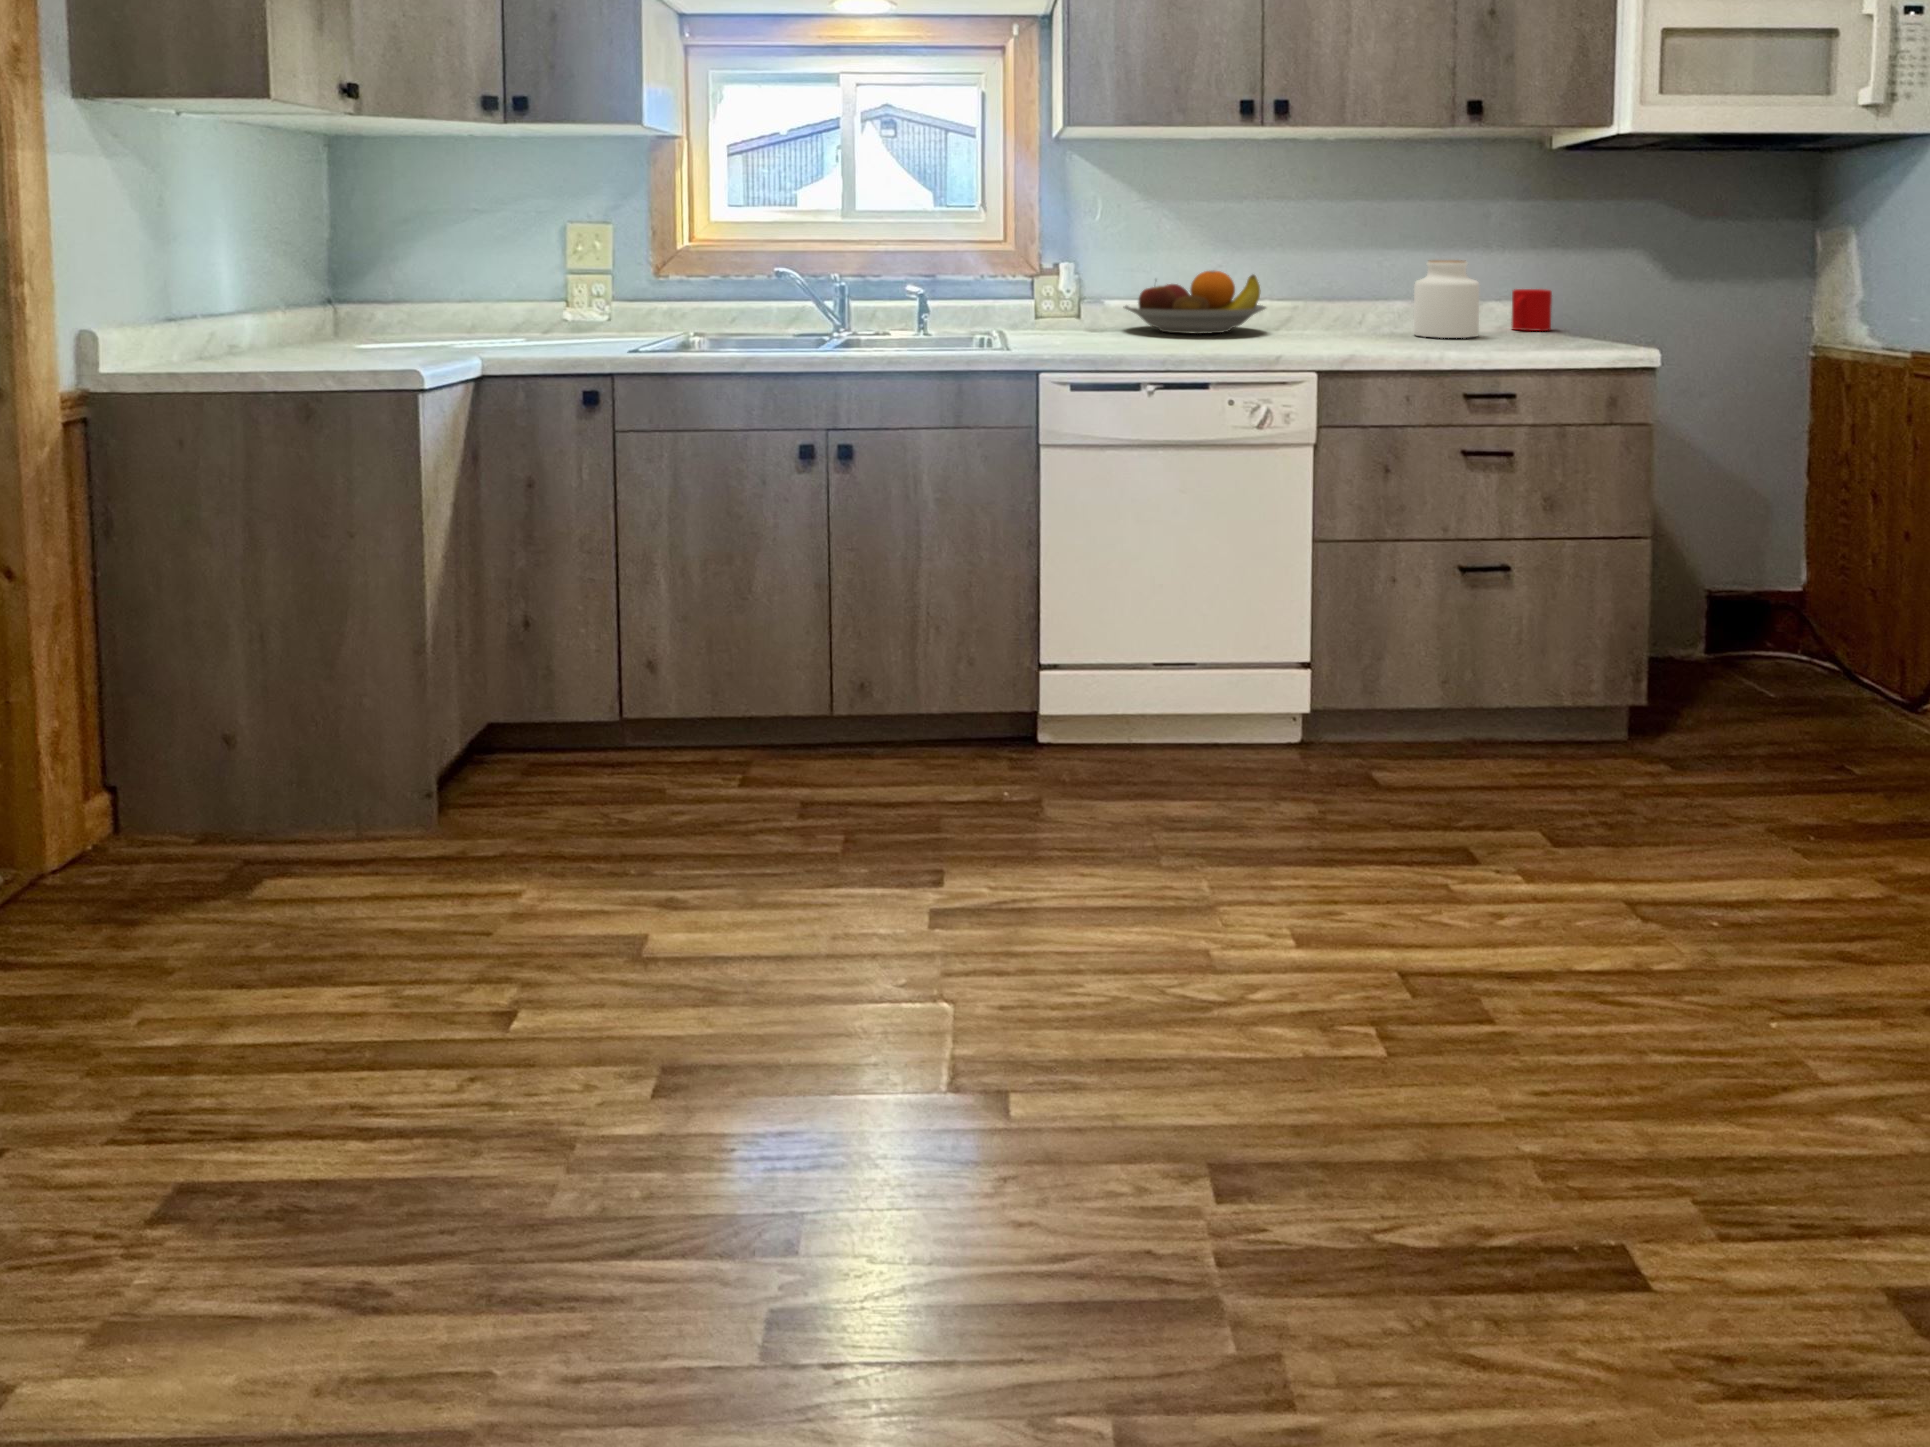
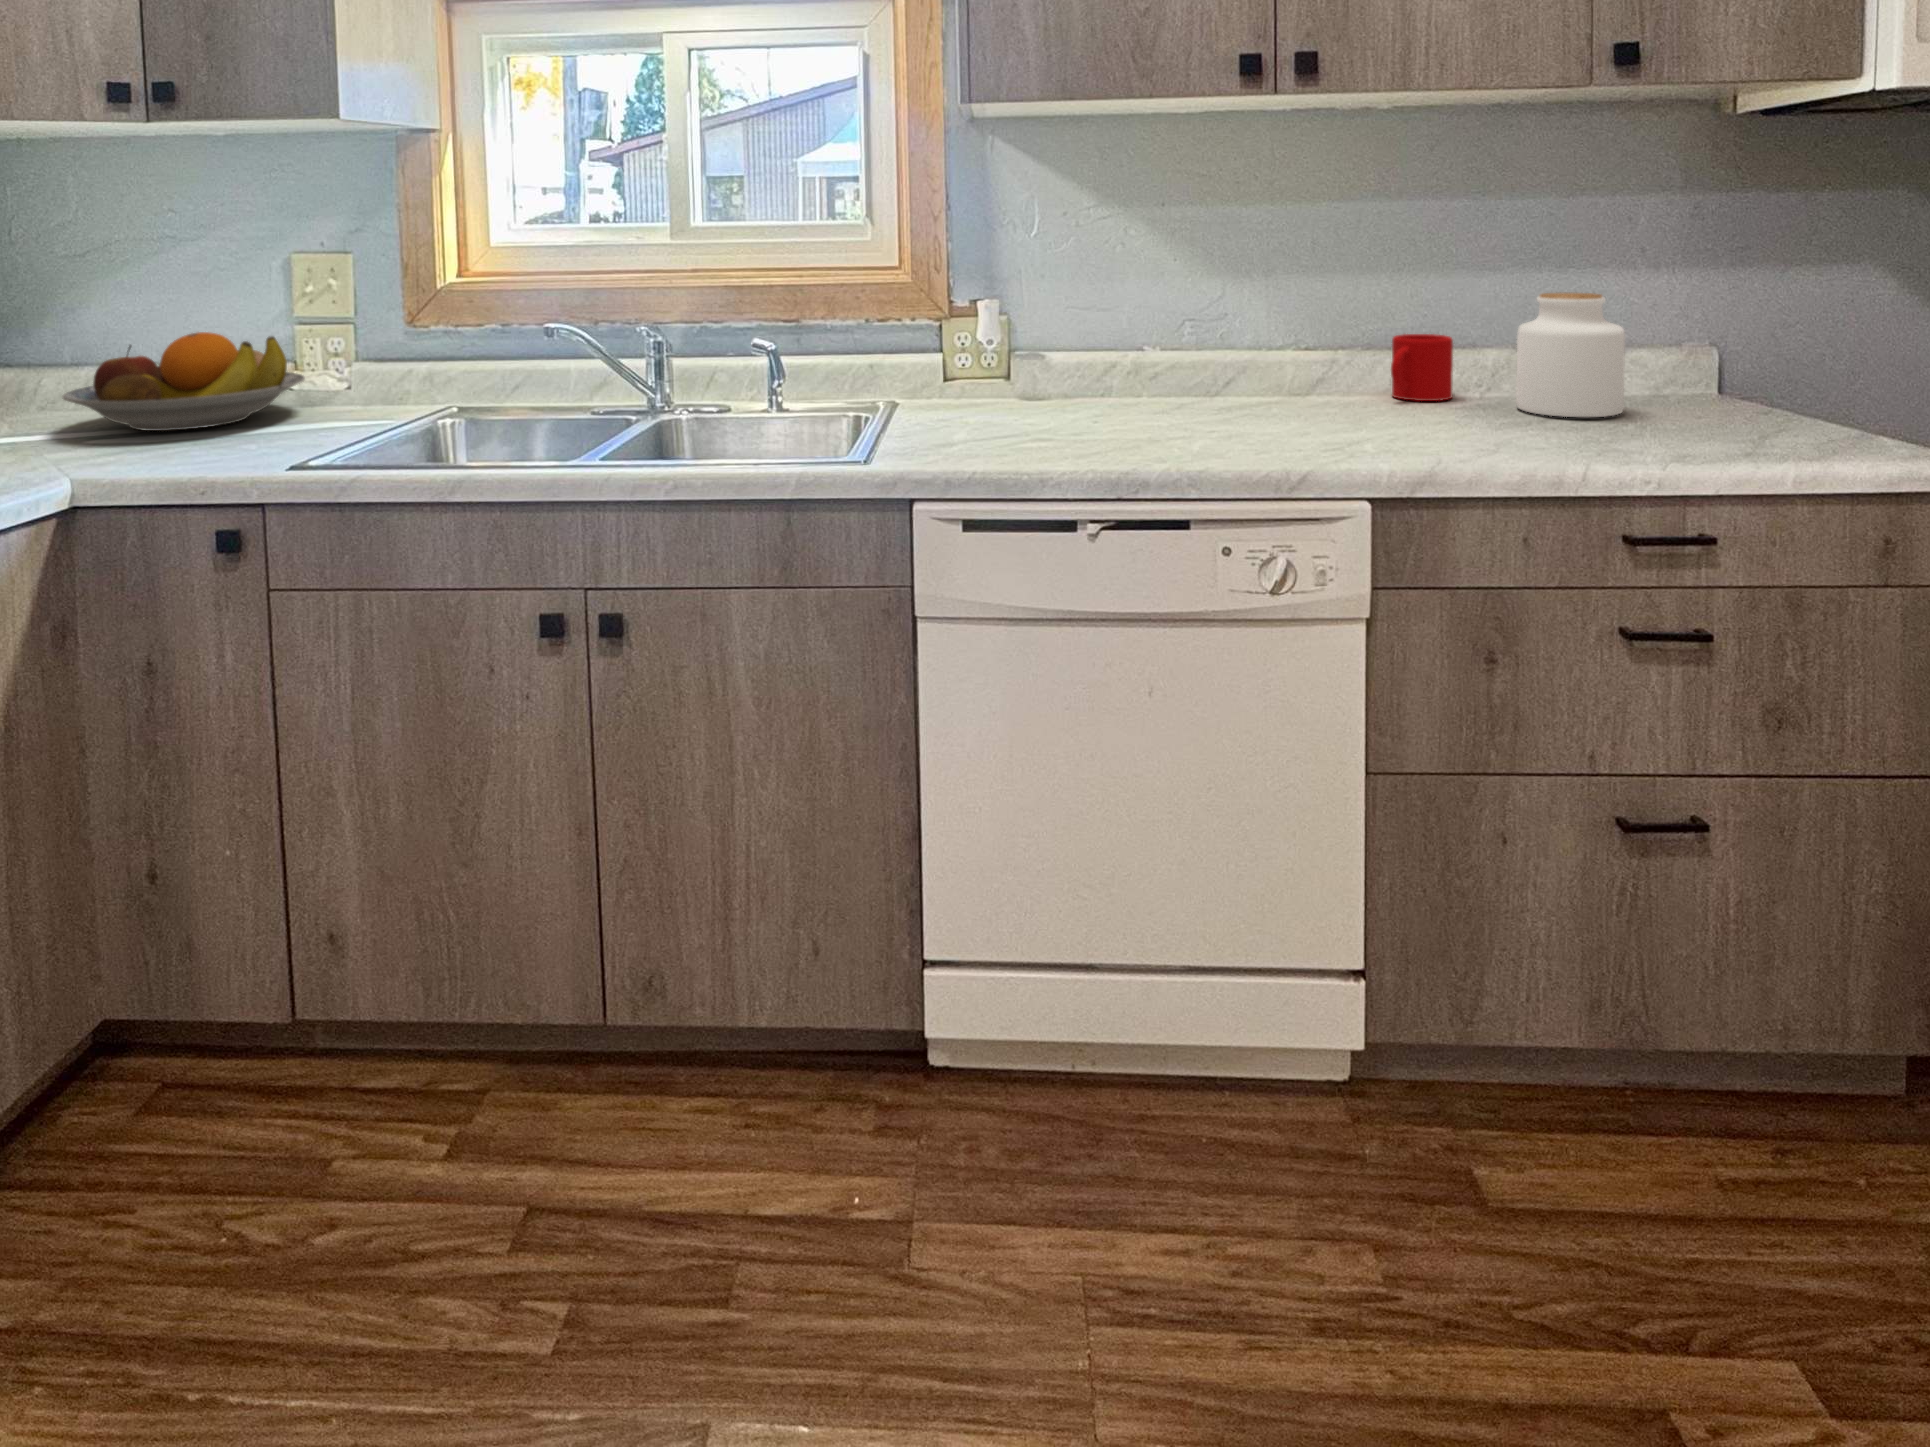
fruit bowl: present [1124,271,1266,334] -> present [63,332,305,431]
mug: present [1511,289,1552,331] -> present [1391,334,1453,401]

